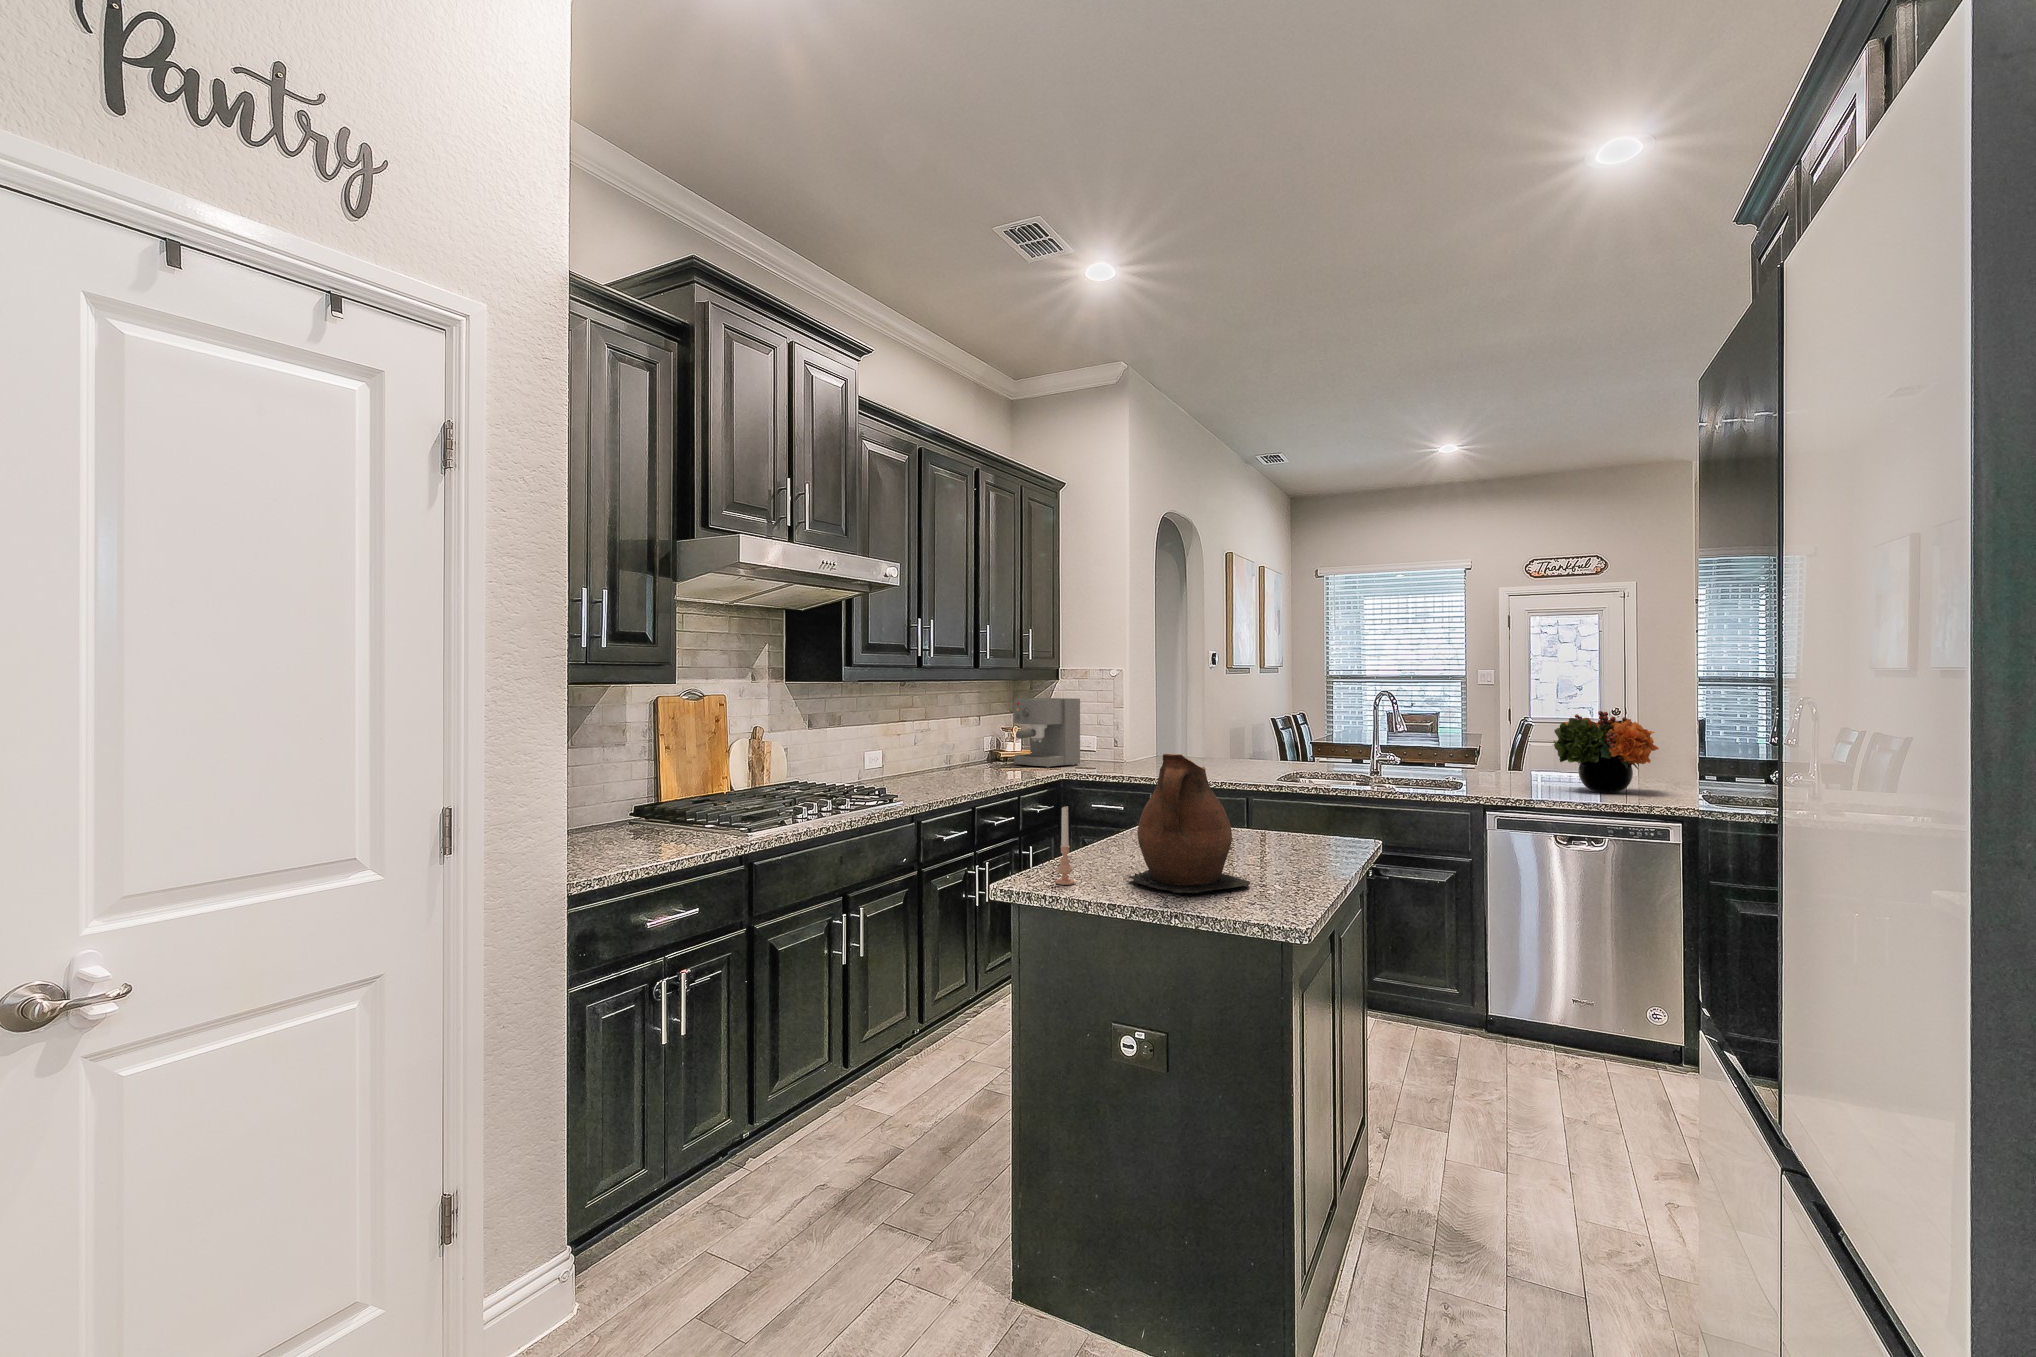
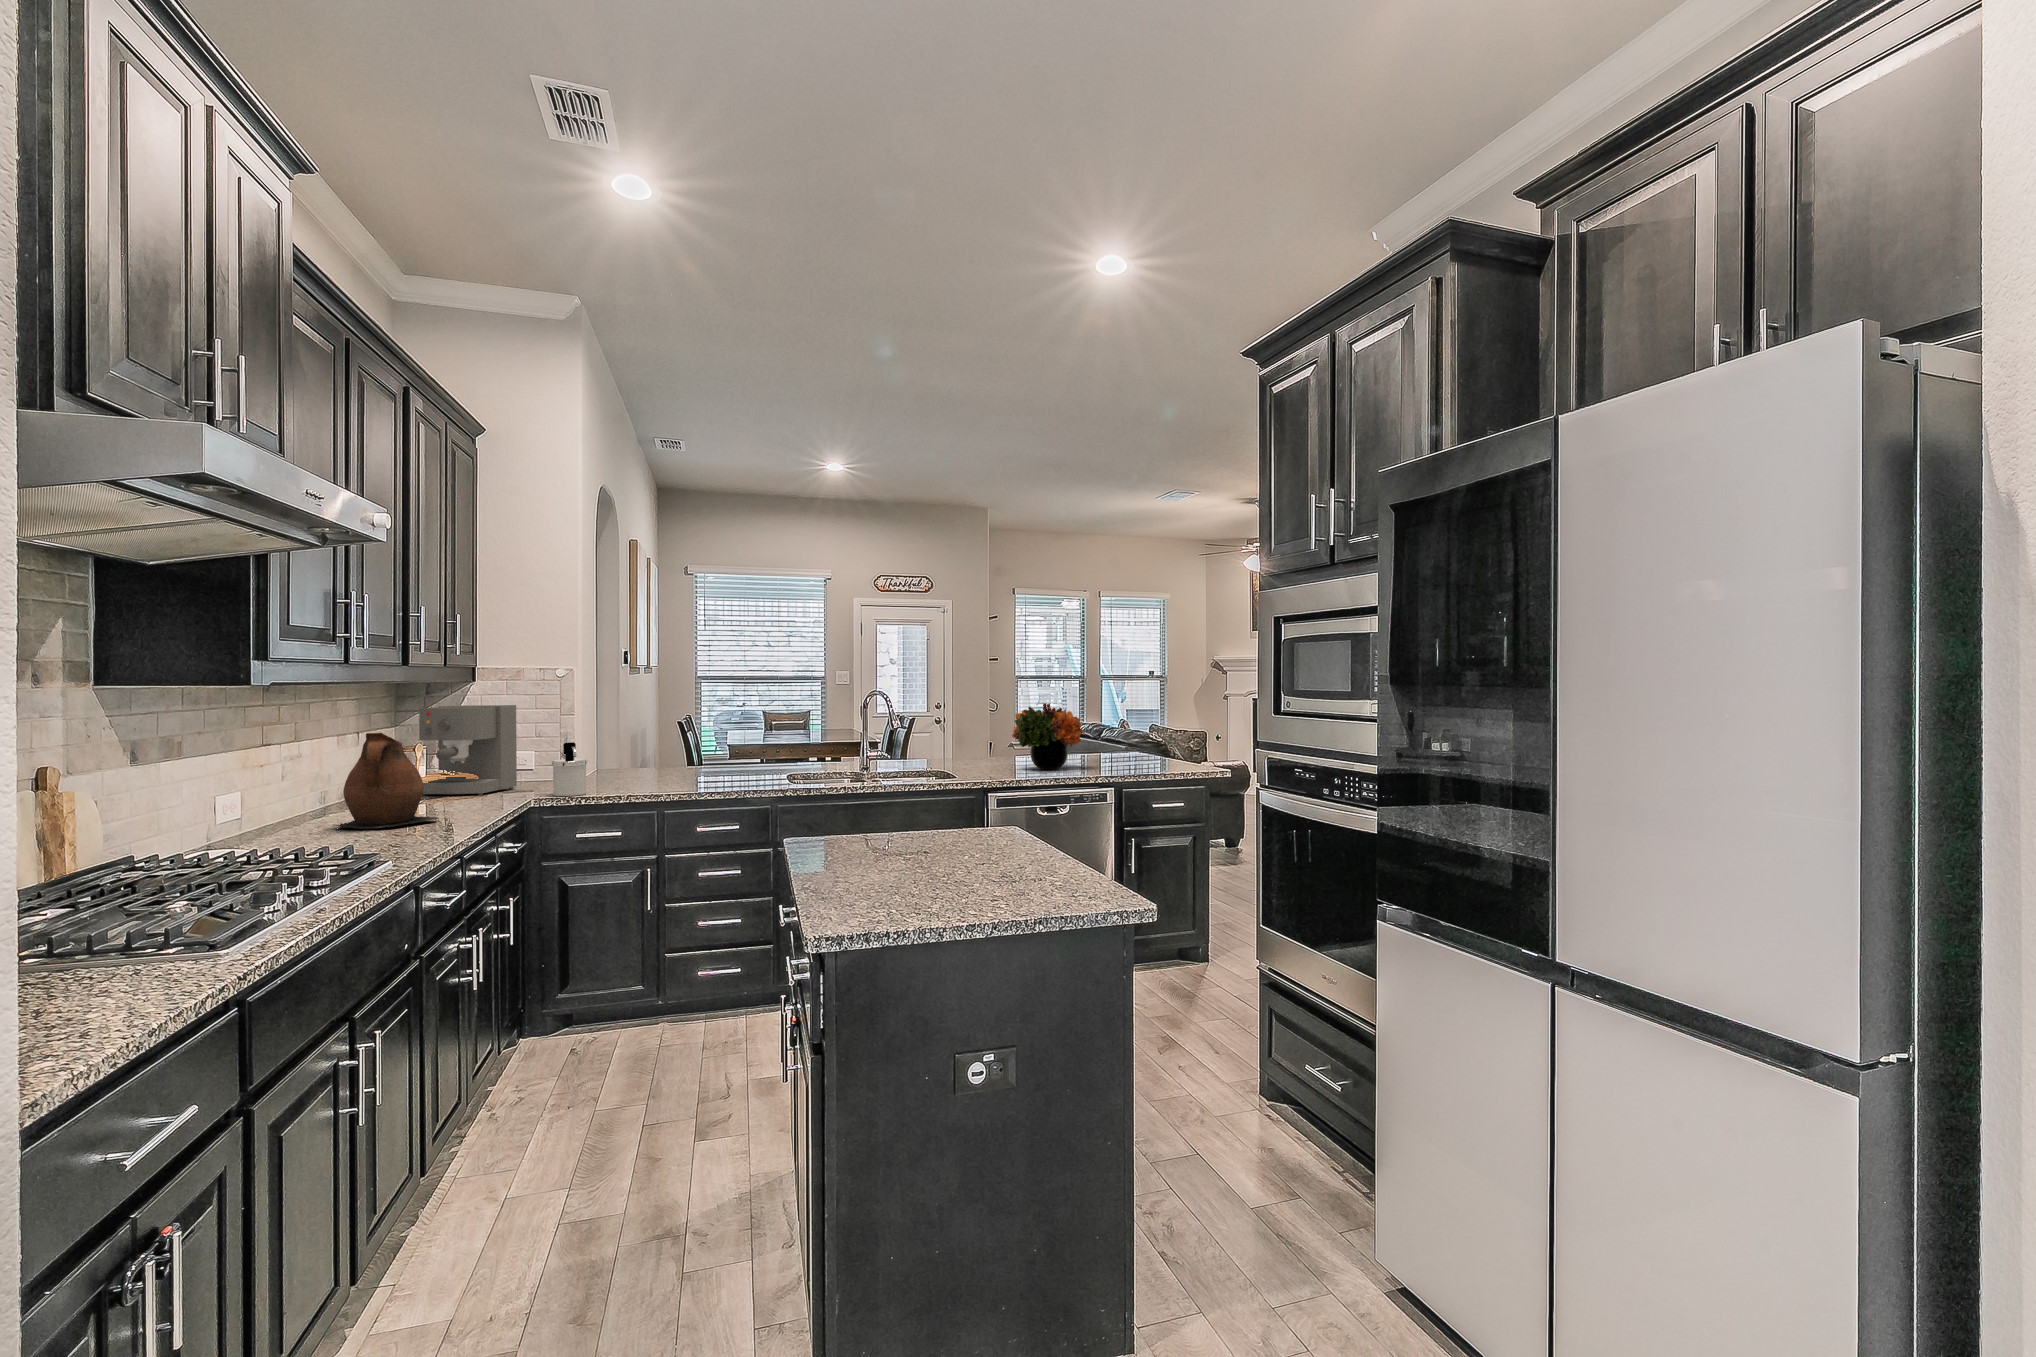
soap dispenser: none [1087,730,1113,774] -> present [552,742,587,796]
ceramic pitcher: present [1125,754,1250,893] -> present [336,733,438,828]
candle: present [1055,806,1075,885] -> none [865,823,887,916]

